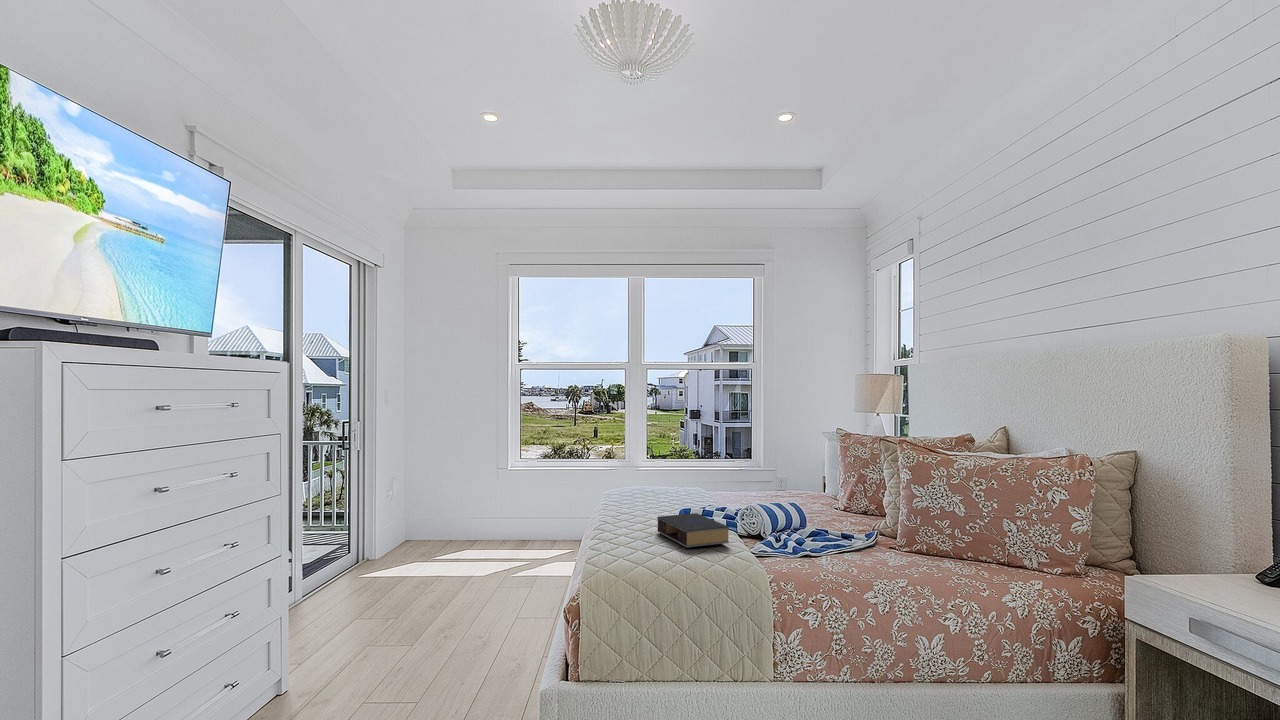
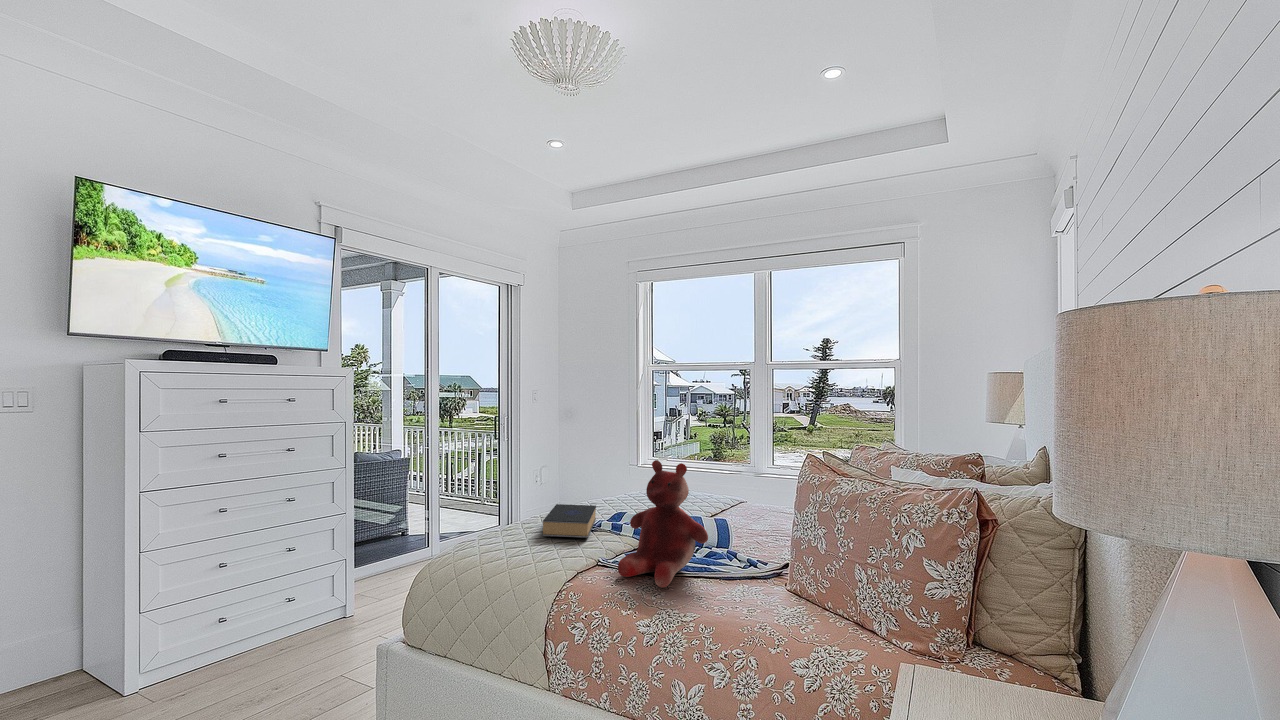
teddy bear: none [792,455,878,568] -> present [618,460,708,587]

